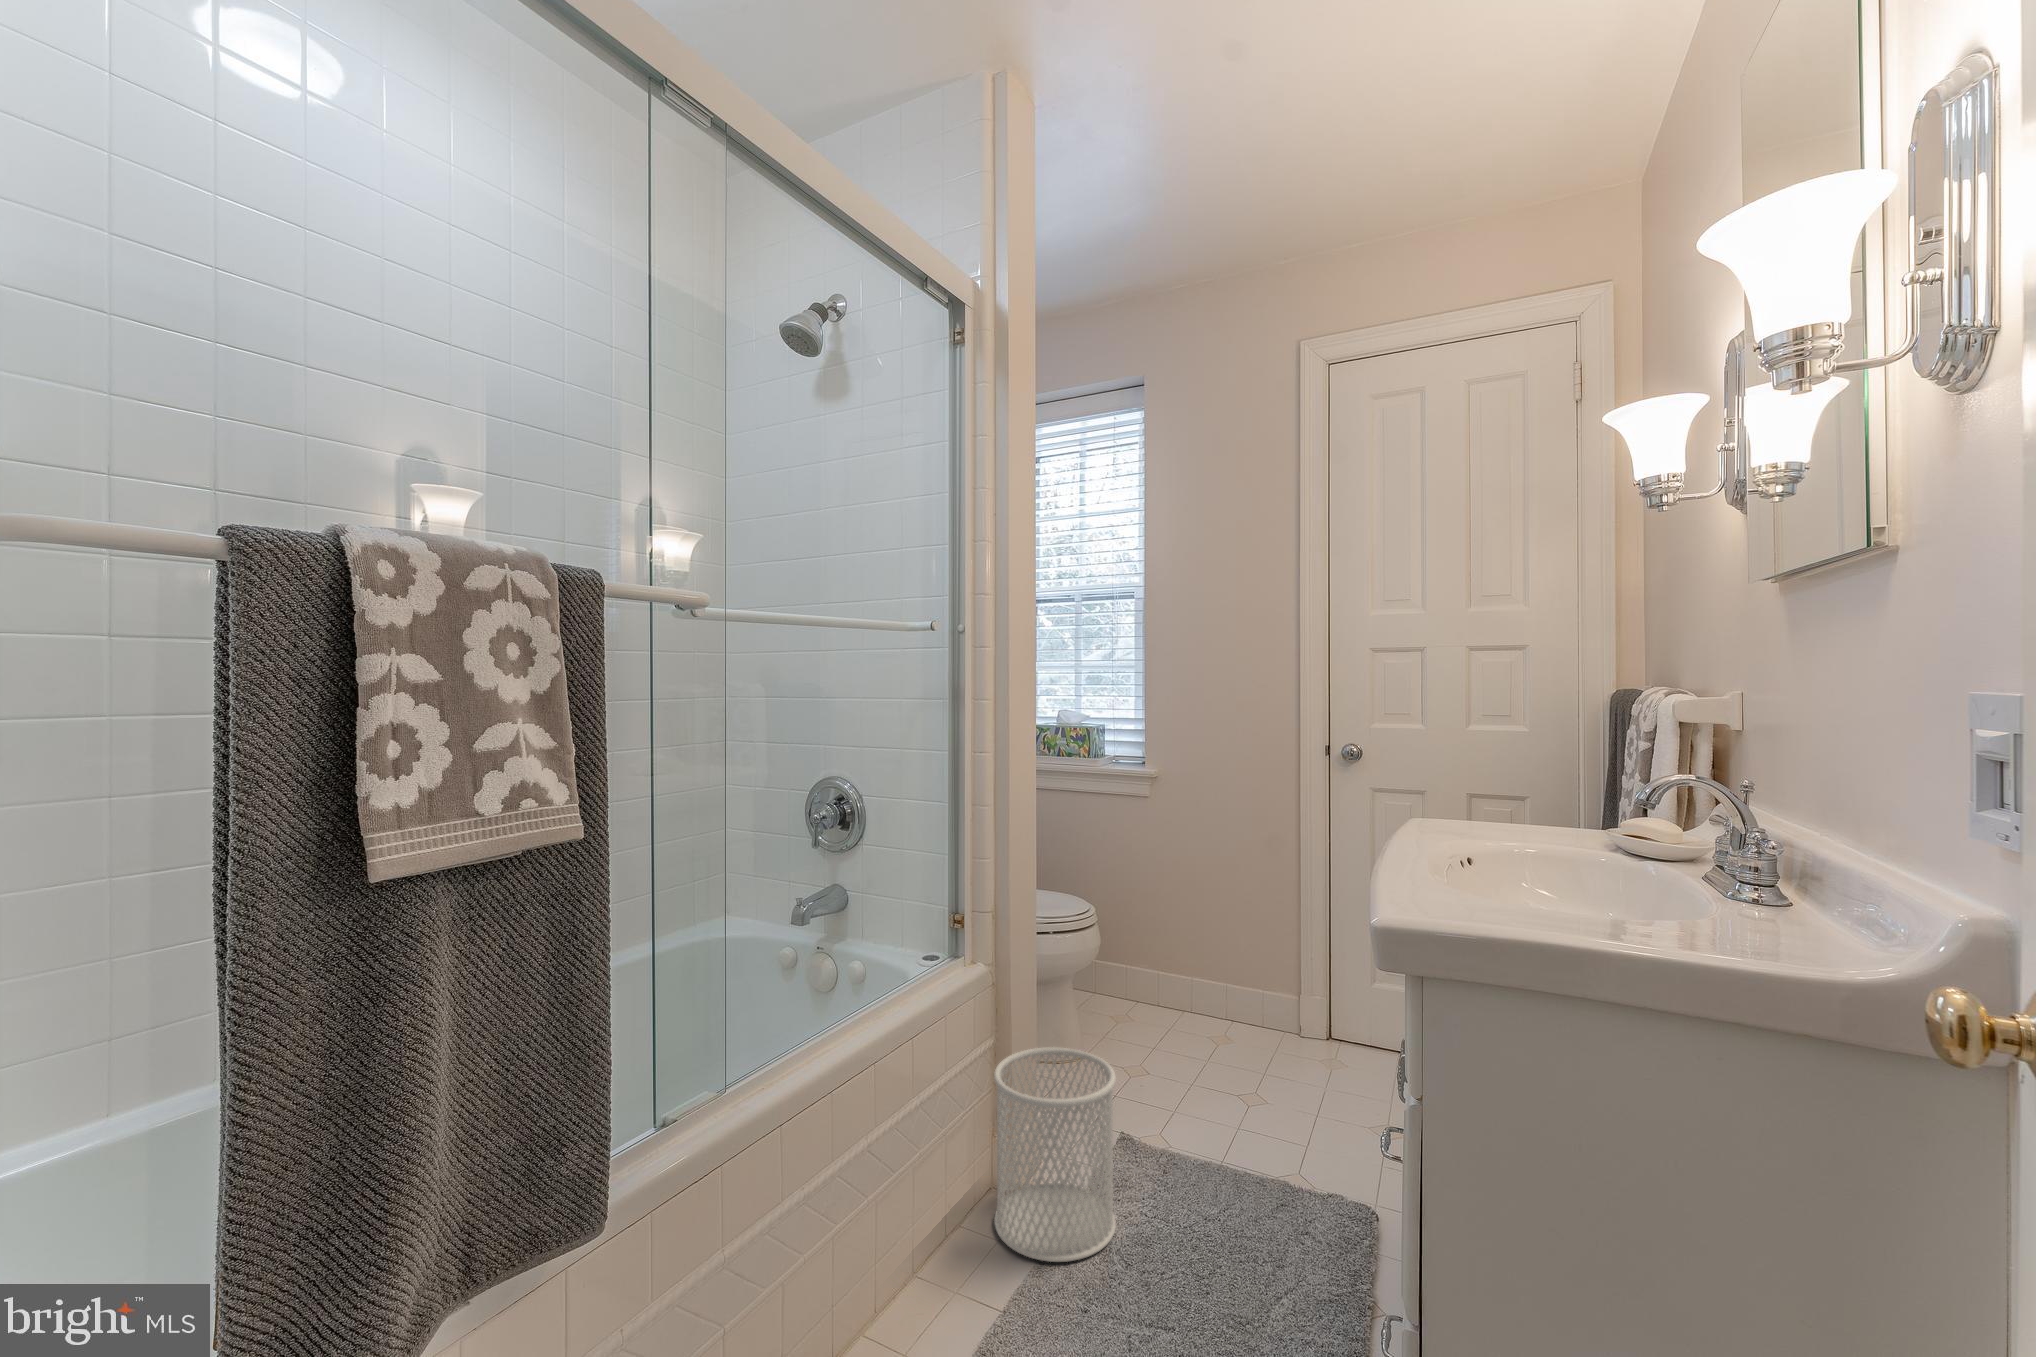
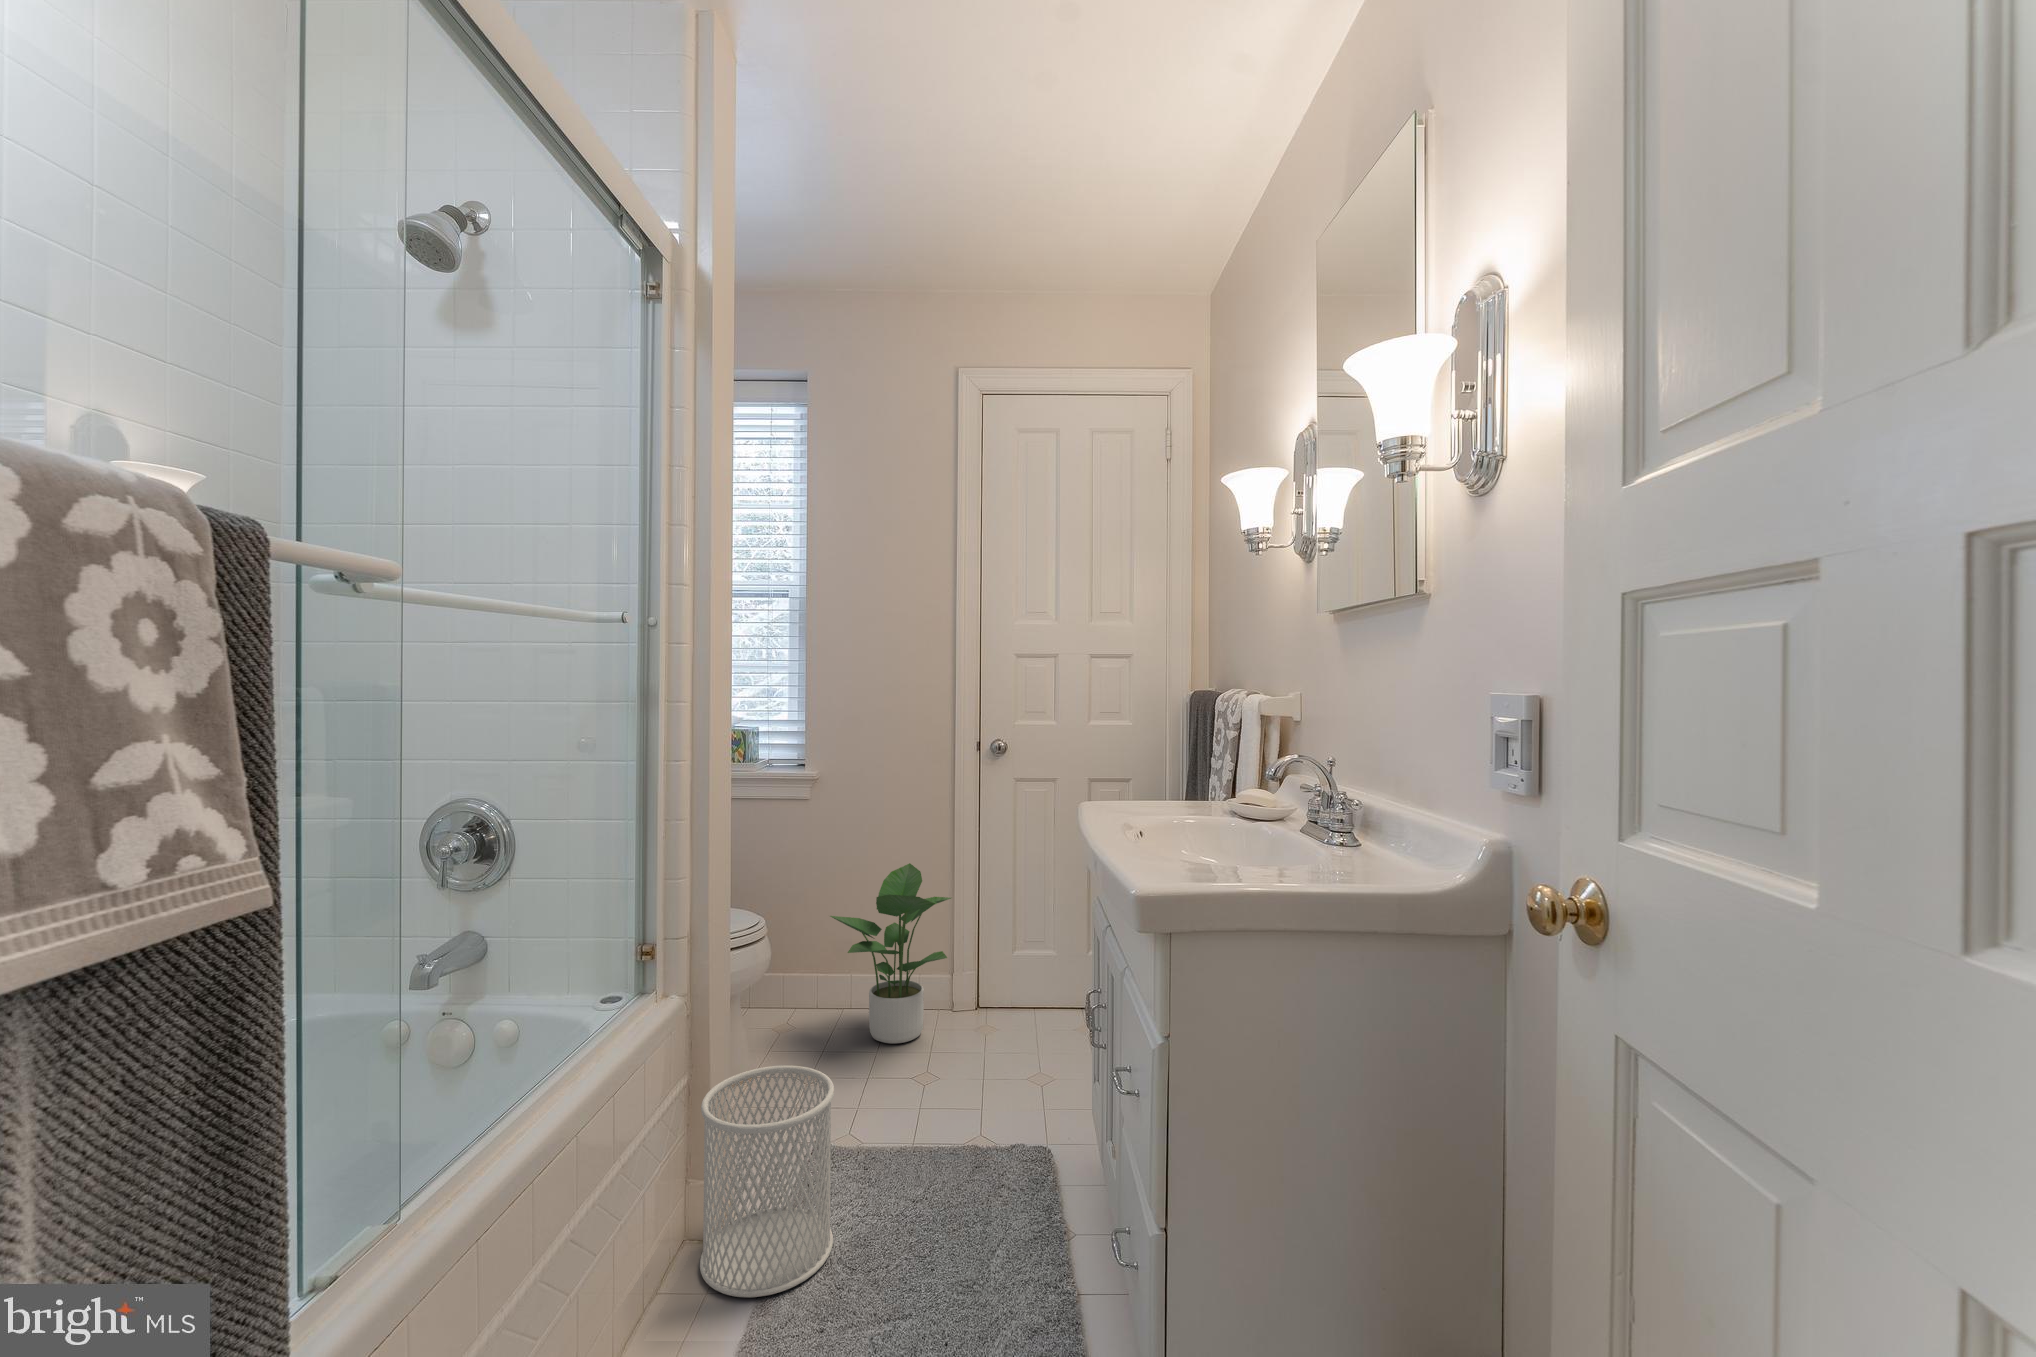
potted plant: none [1164,871,1300,1059] -> present [830,863,951,1044]

